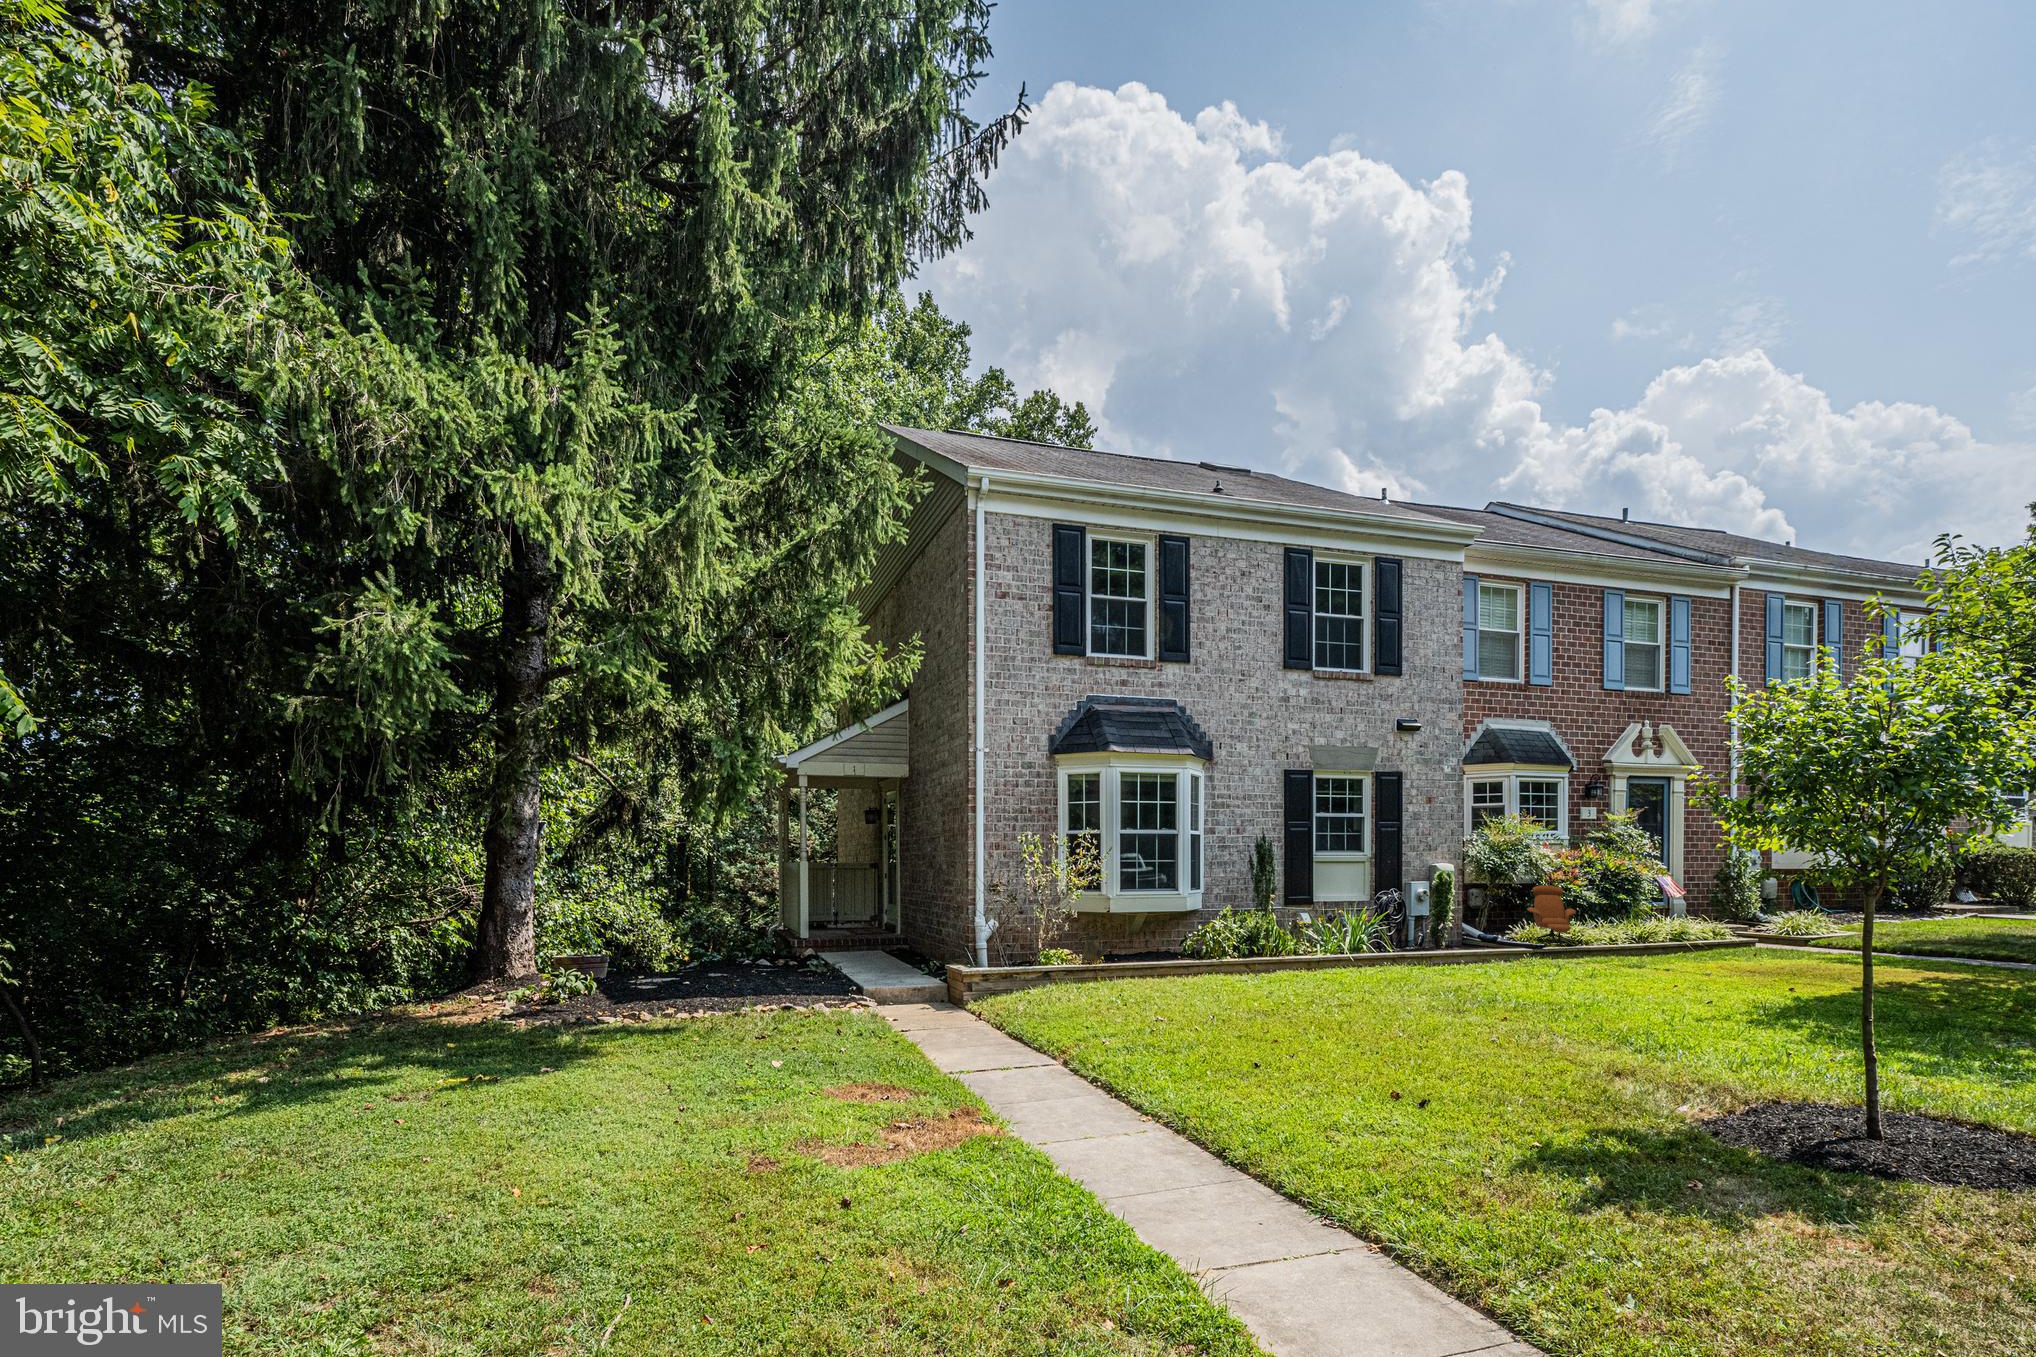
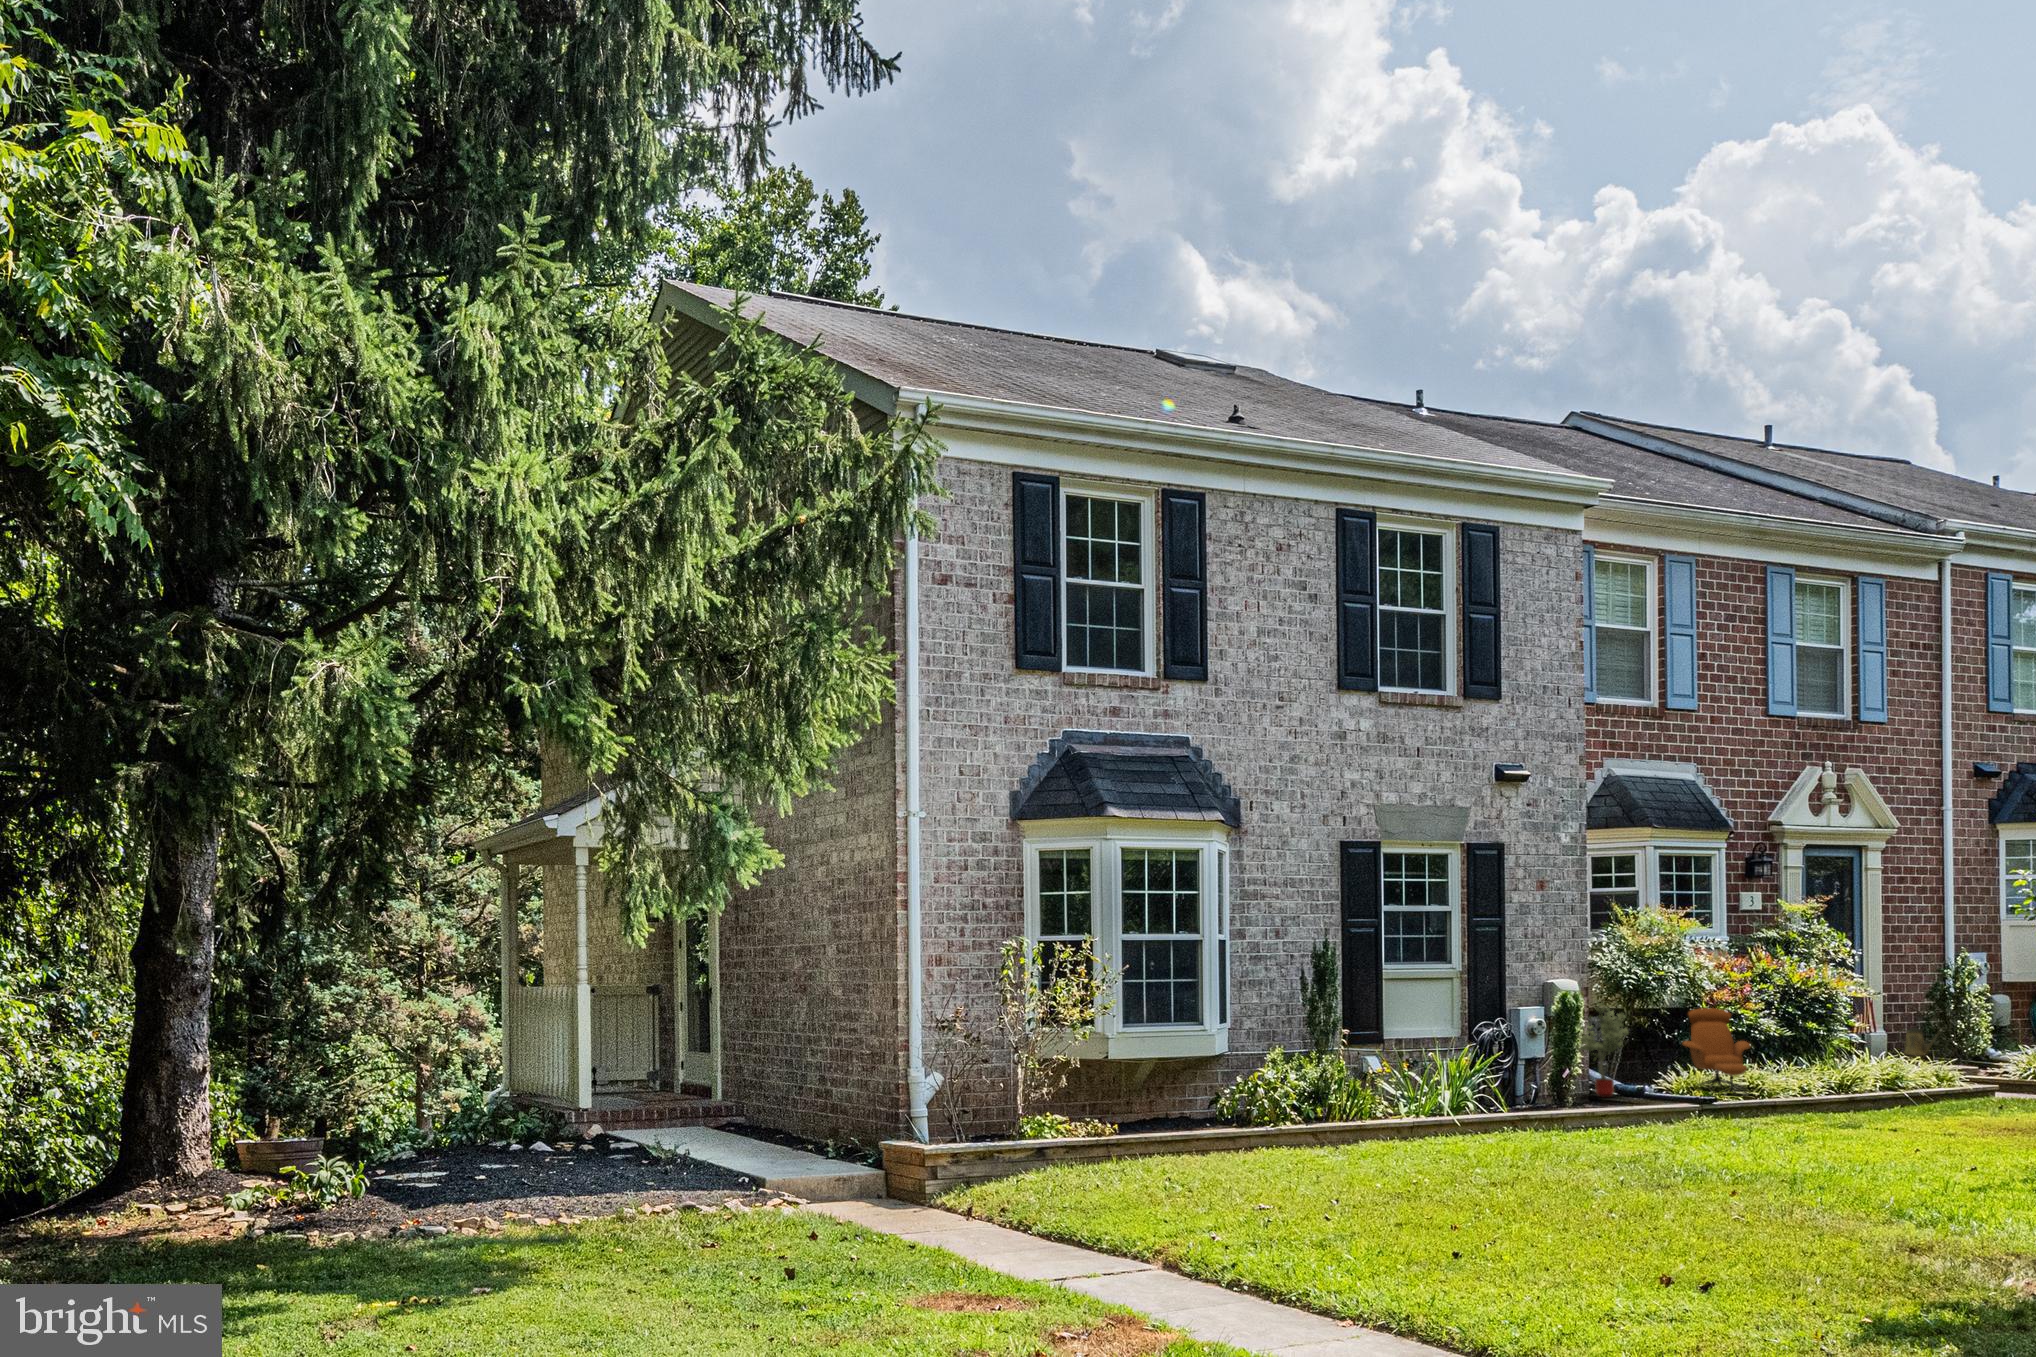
potted tree: none [1446,879,1487,944] -> present [1575,1003,1628,1097]
watering can: present [1079,935,1116,960] -> present [1898,1028,1942,1056]

